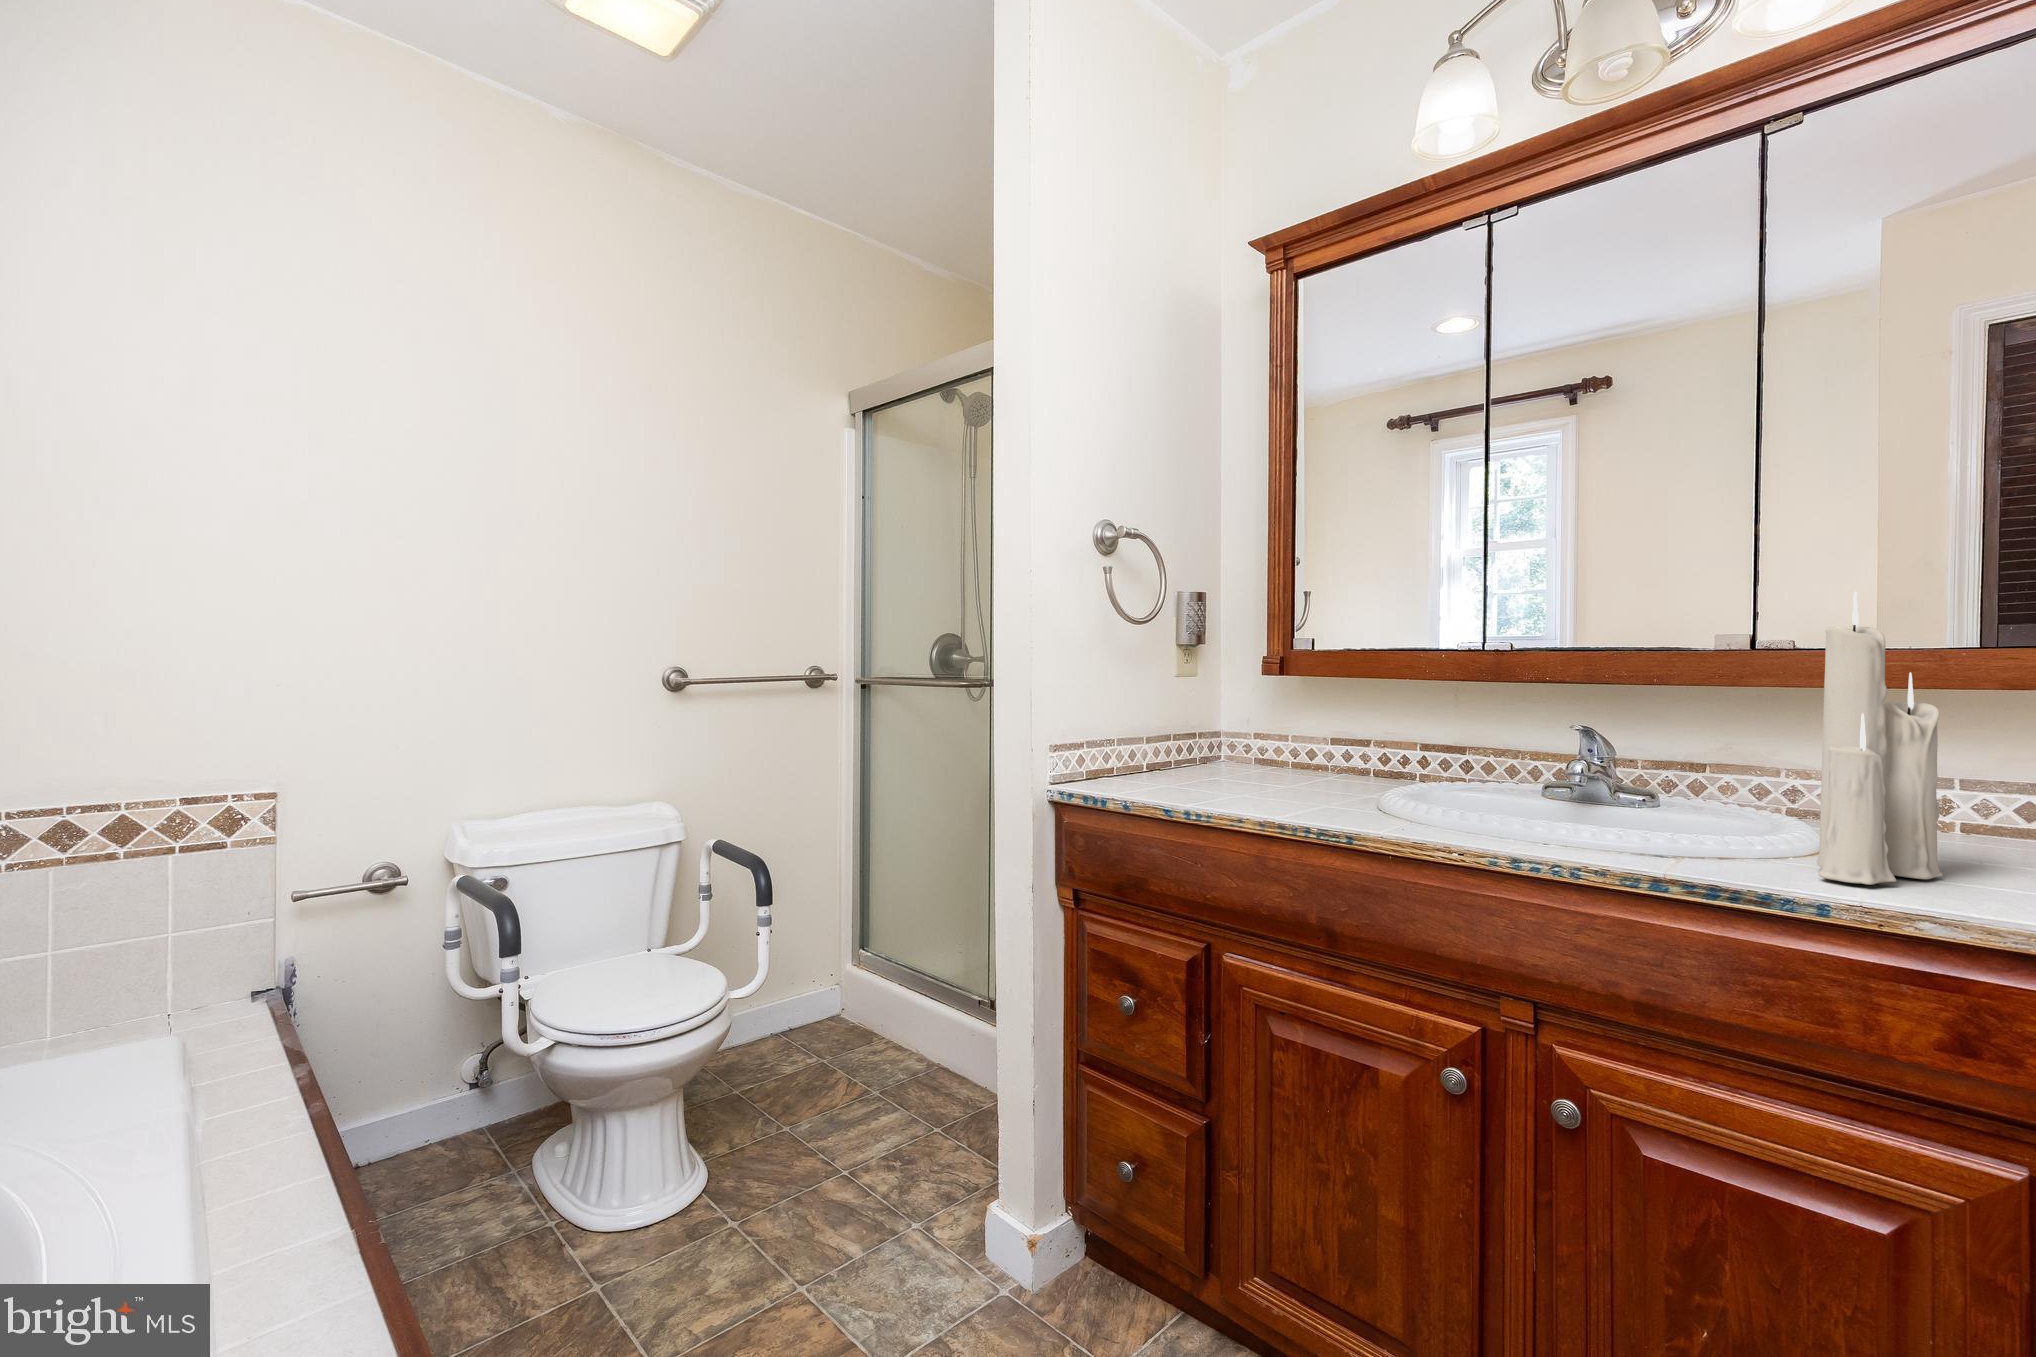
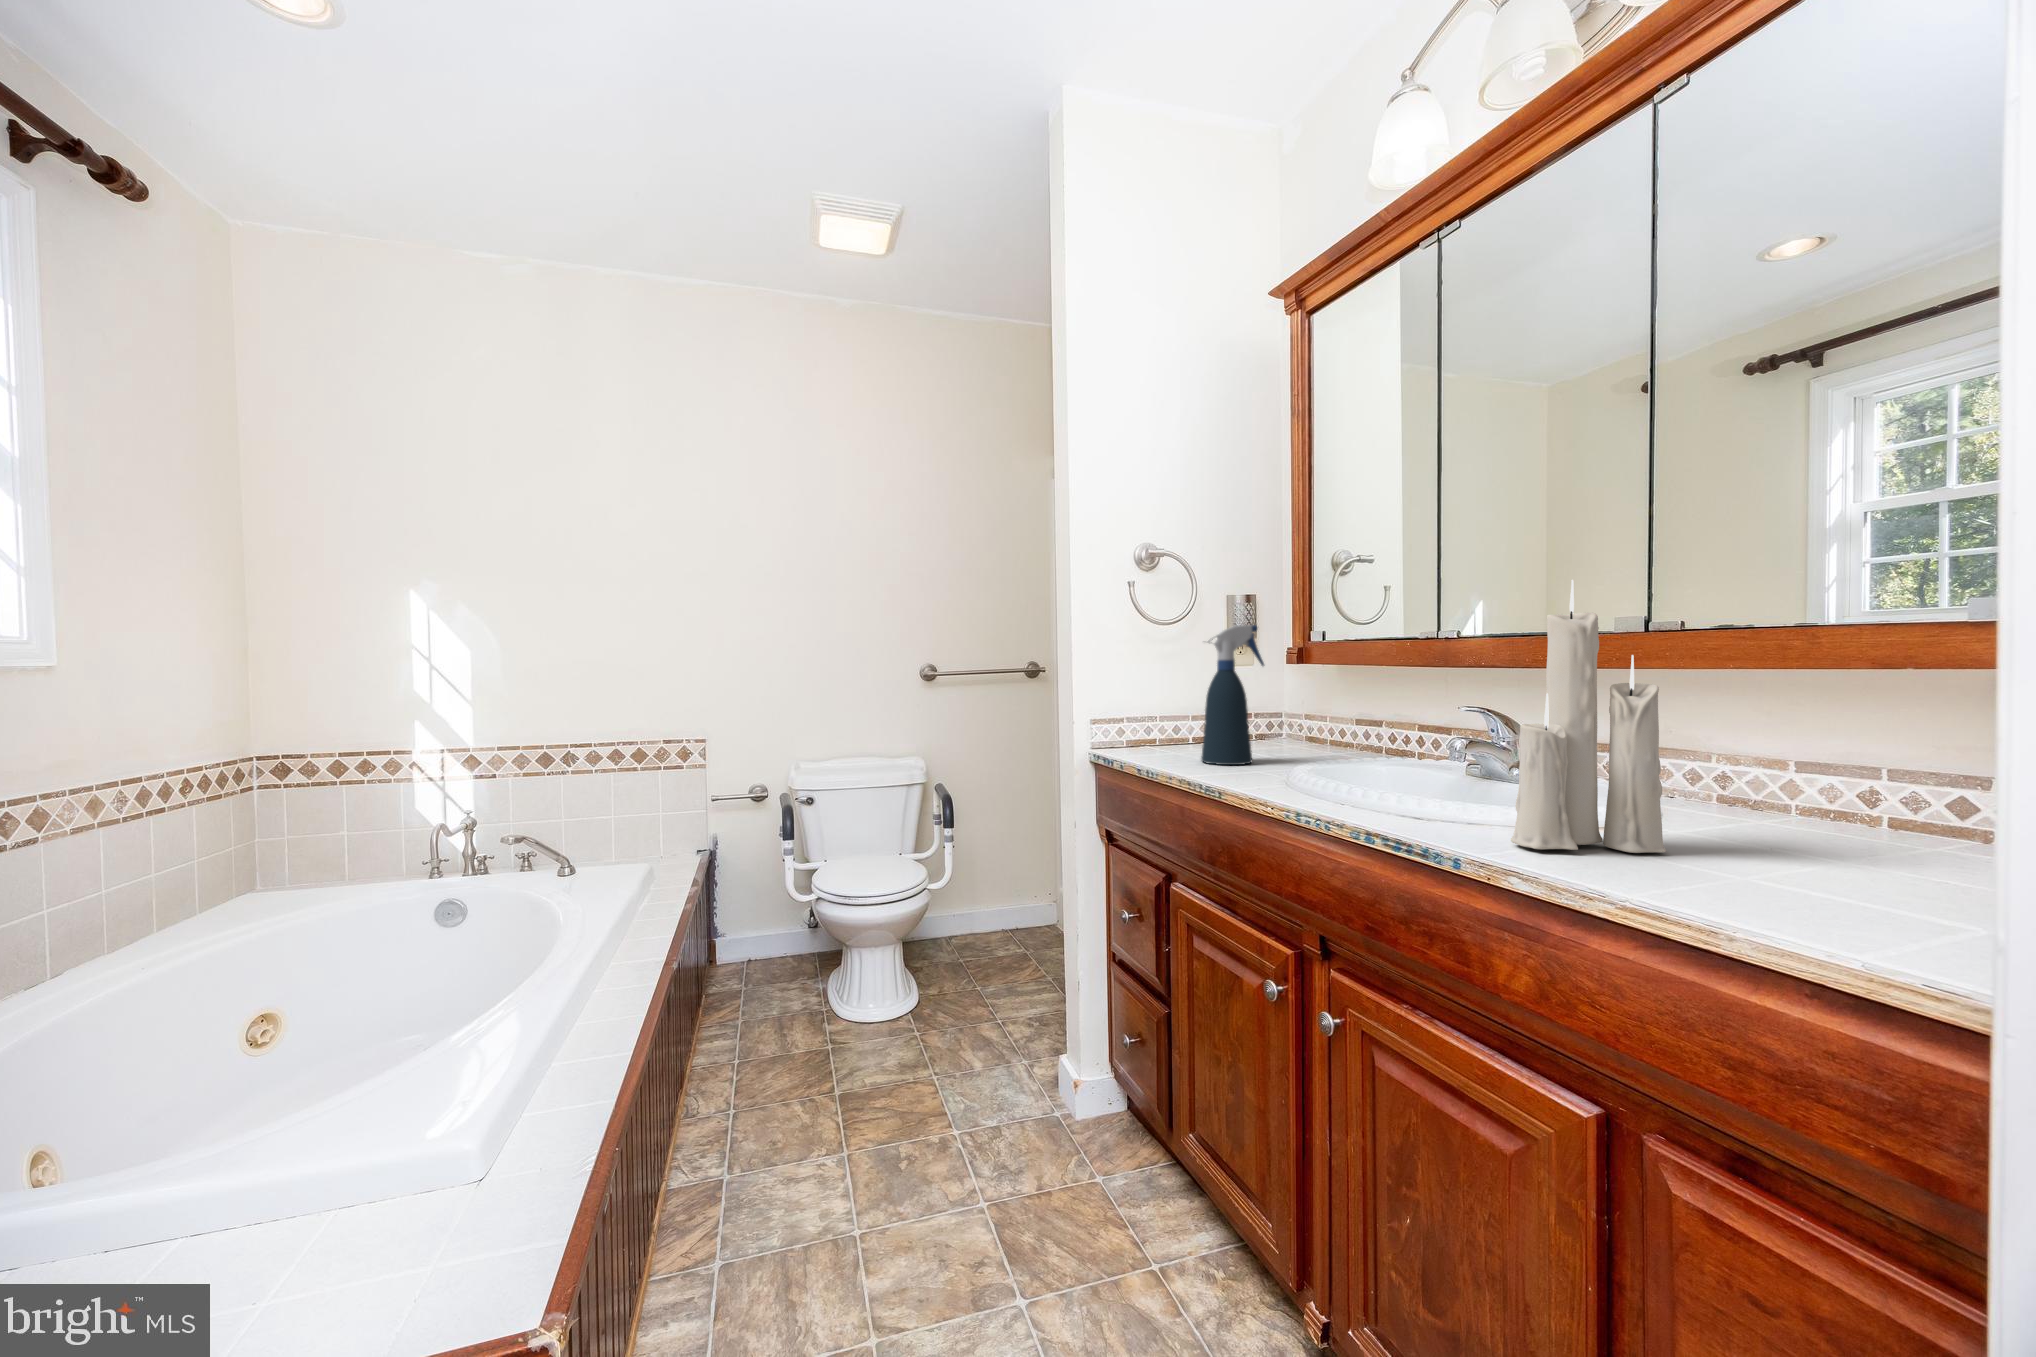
spray bottle: none [1222,626,1289,800] -> present [1201,625,1264,765]

